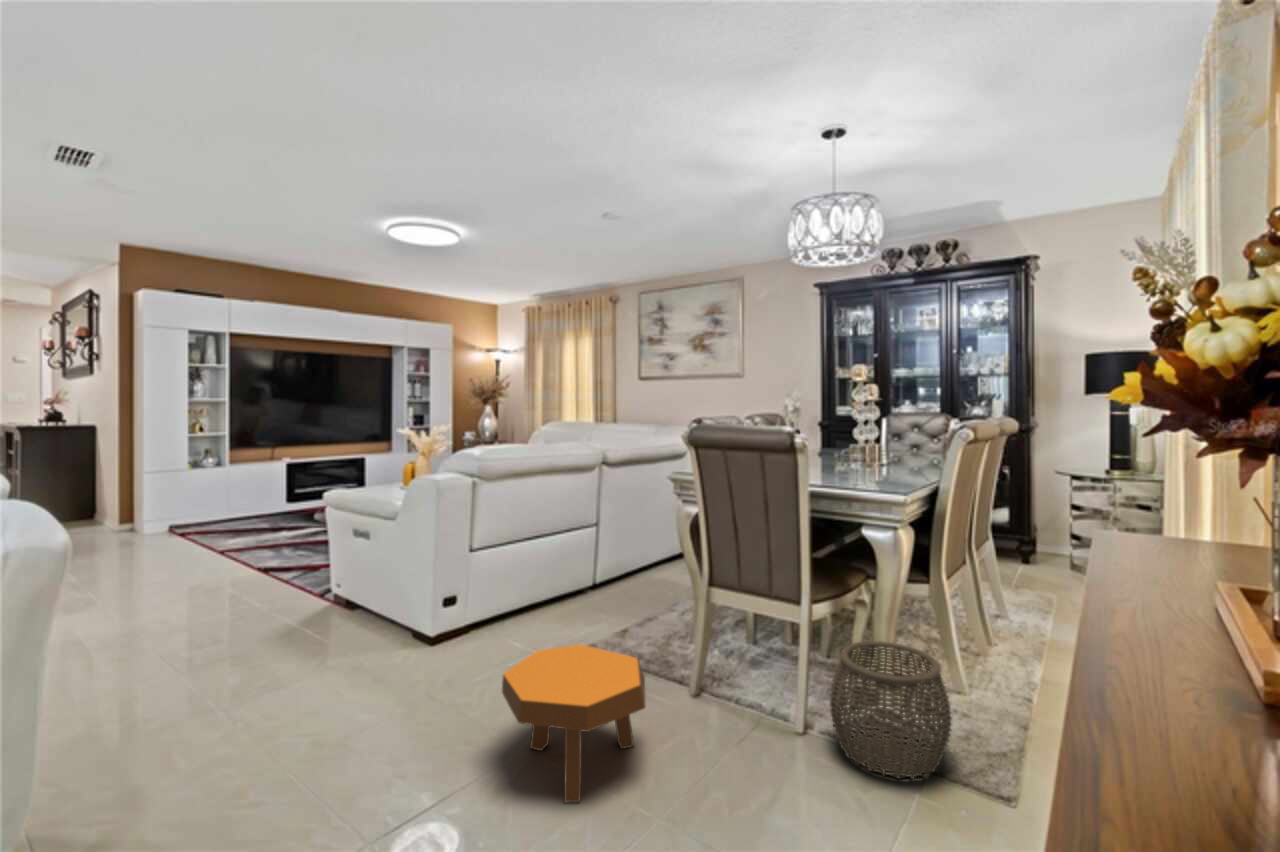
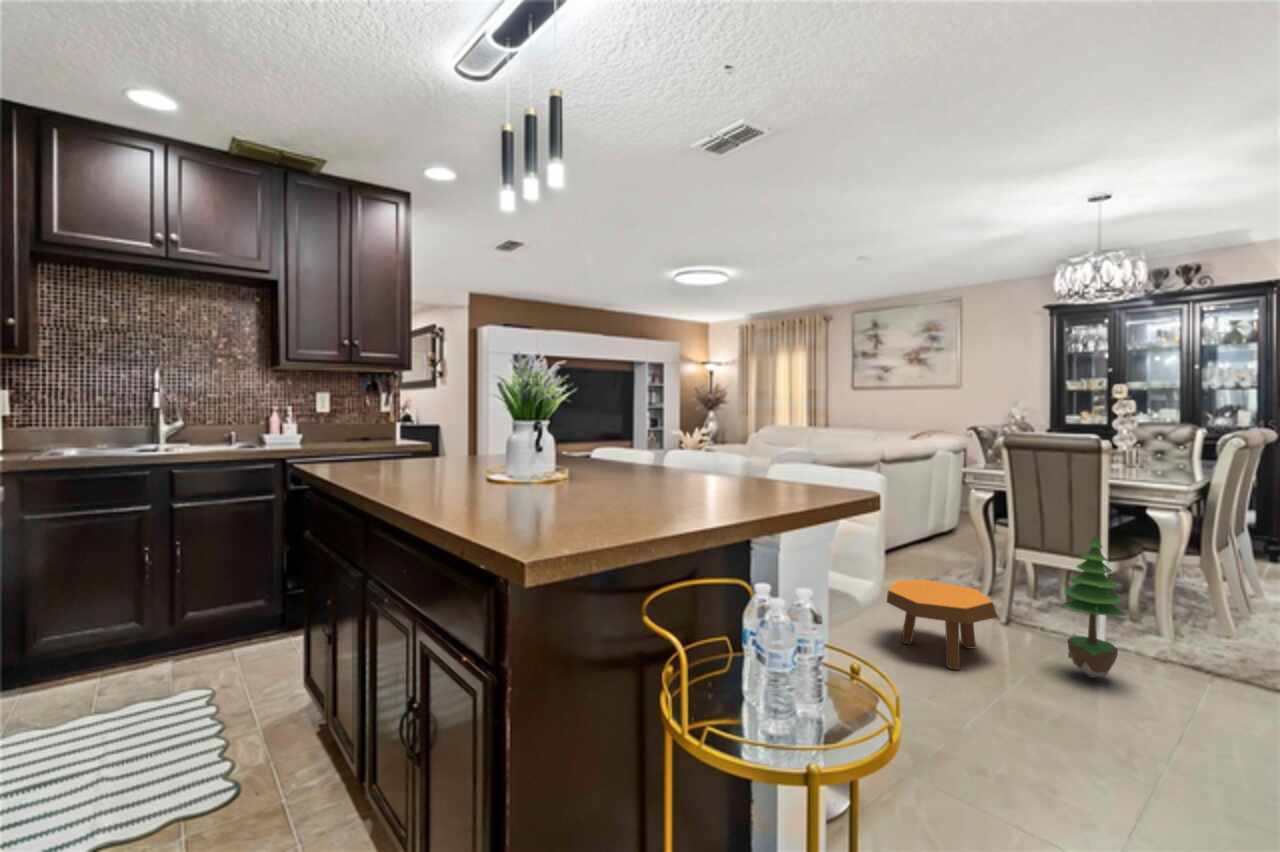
potted tree: none [724,580,804,793] -> present [1063,535,1125,678]
woven basket: present [830,641,952,779] -> none [1129,590,1240,682]

